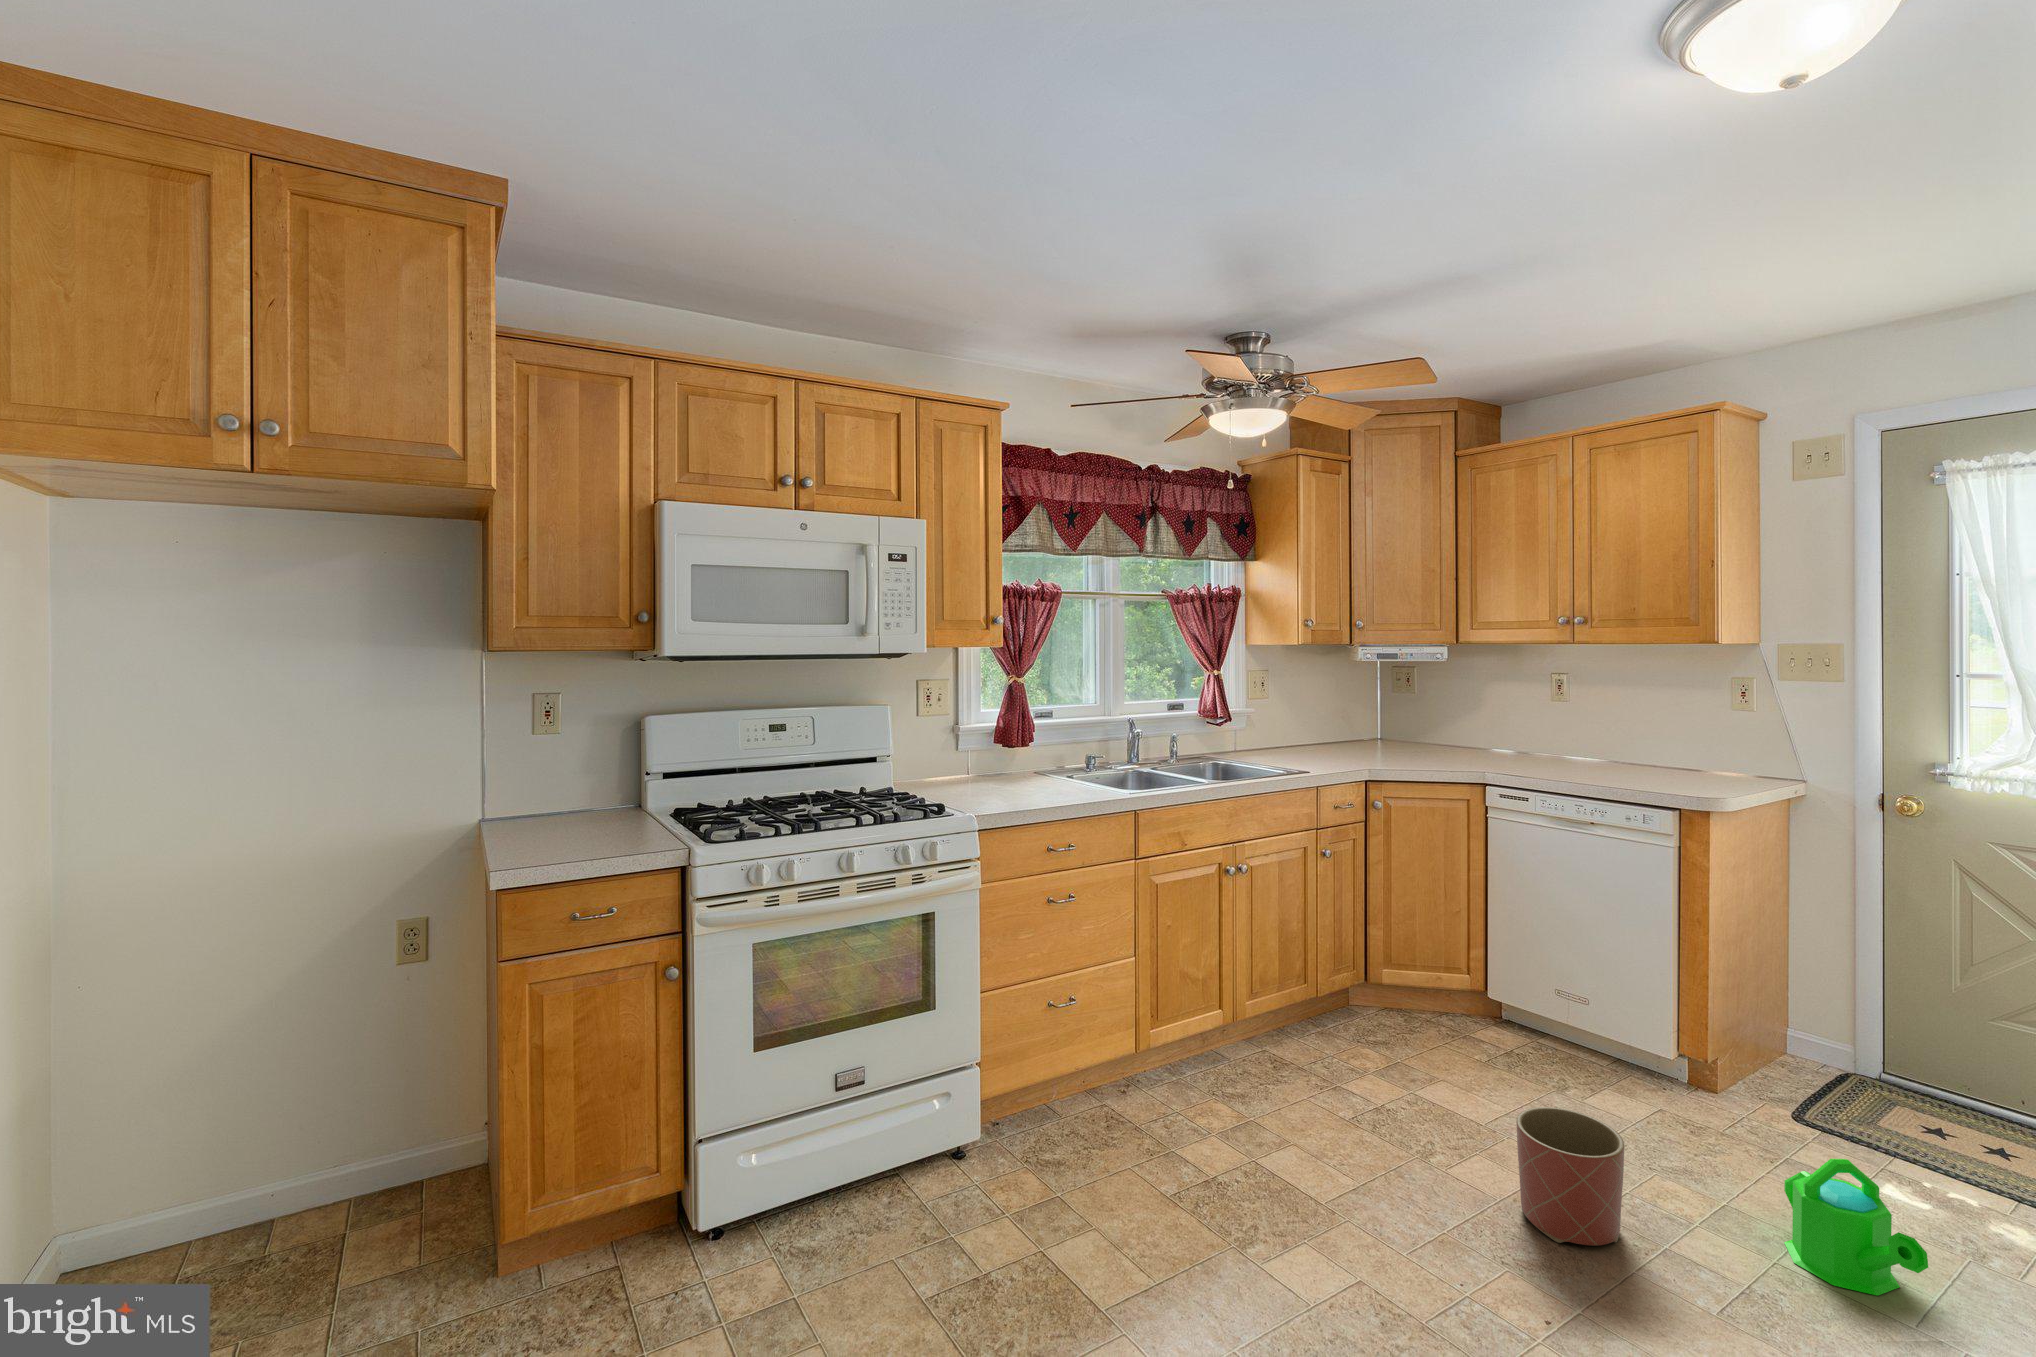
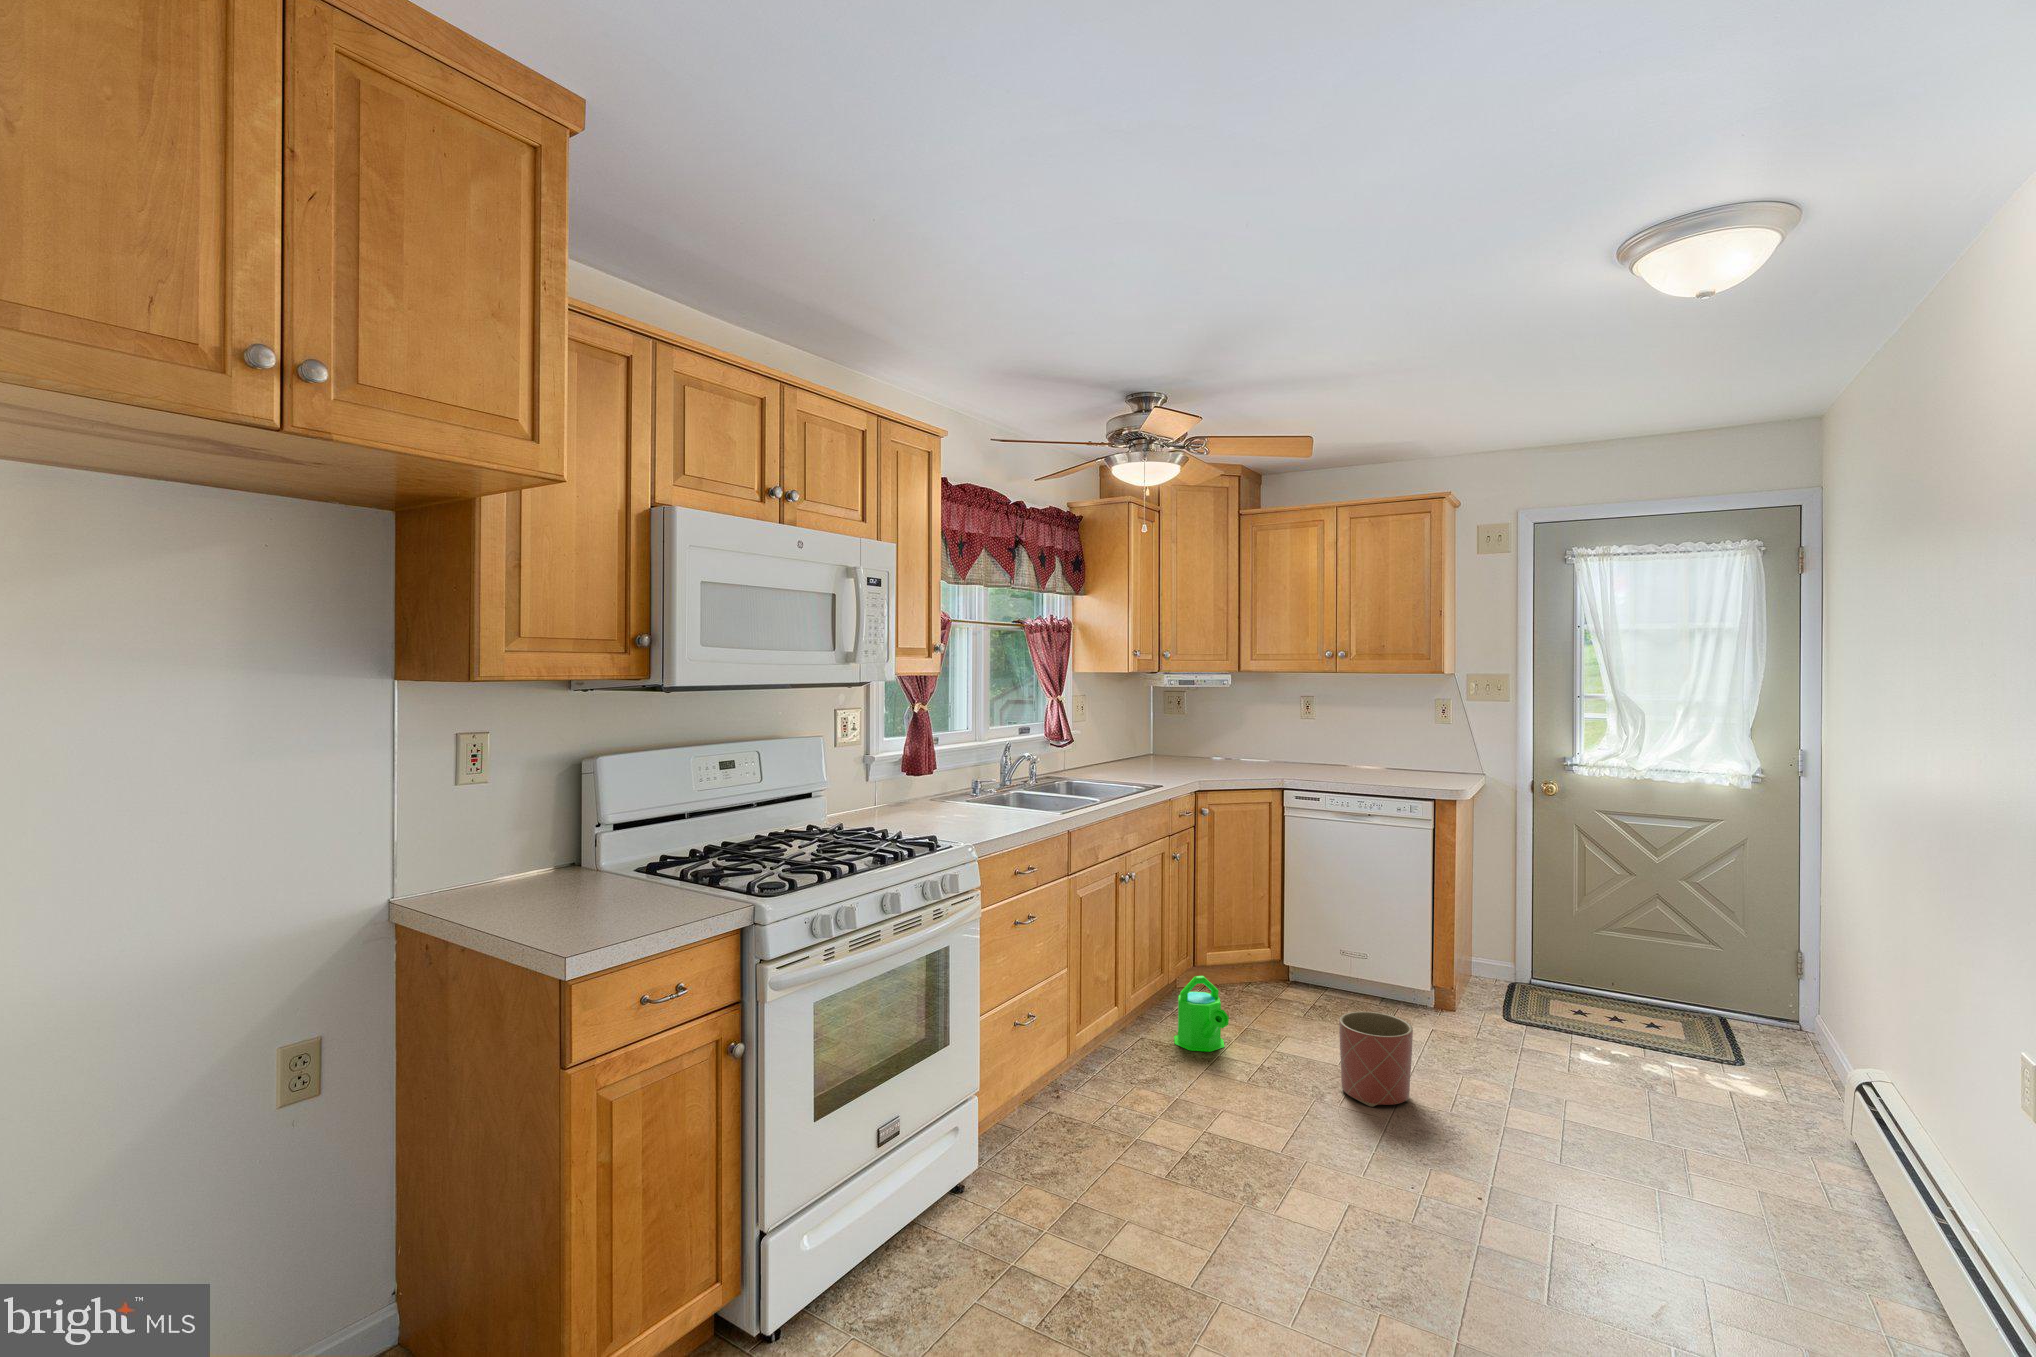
watering can: present [1784,1159,1928,1296] -> present [1174,976,1229,1052]

